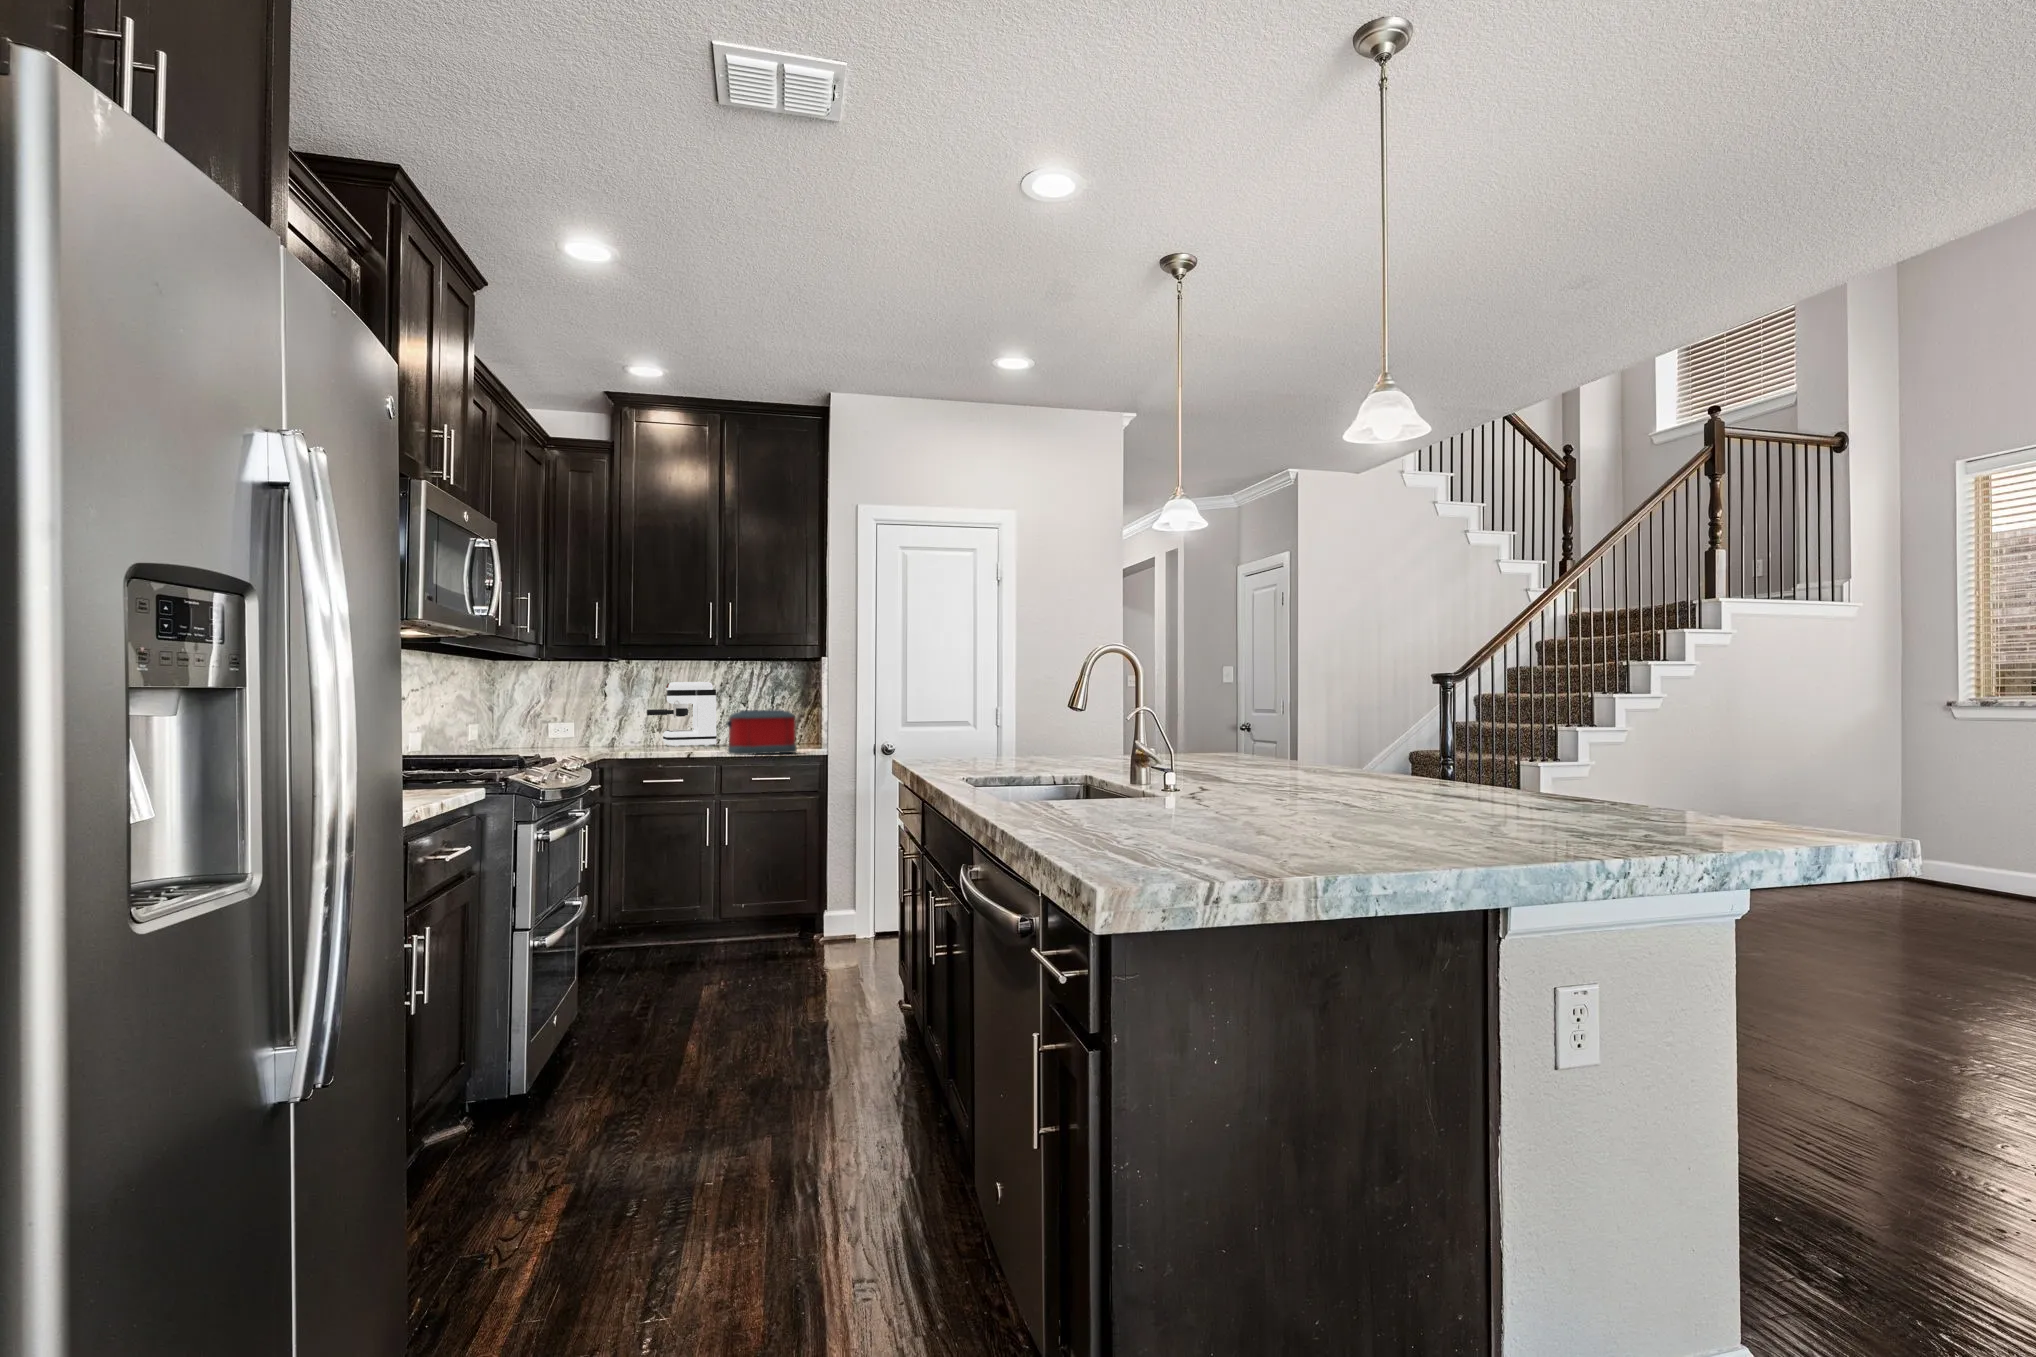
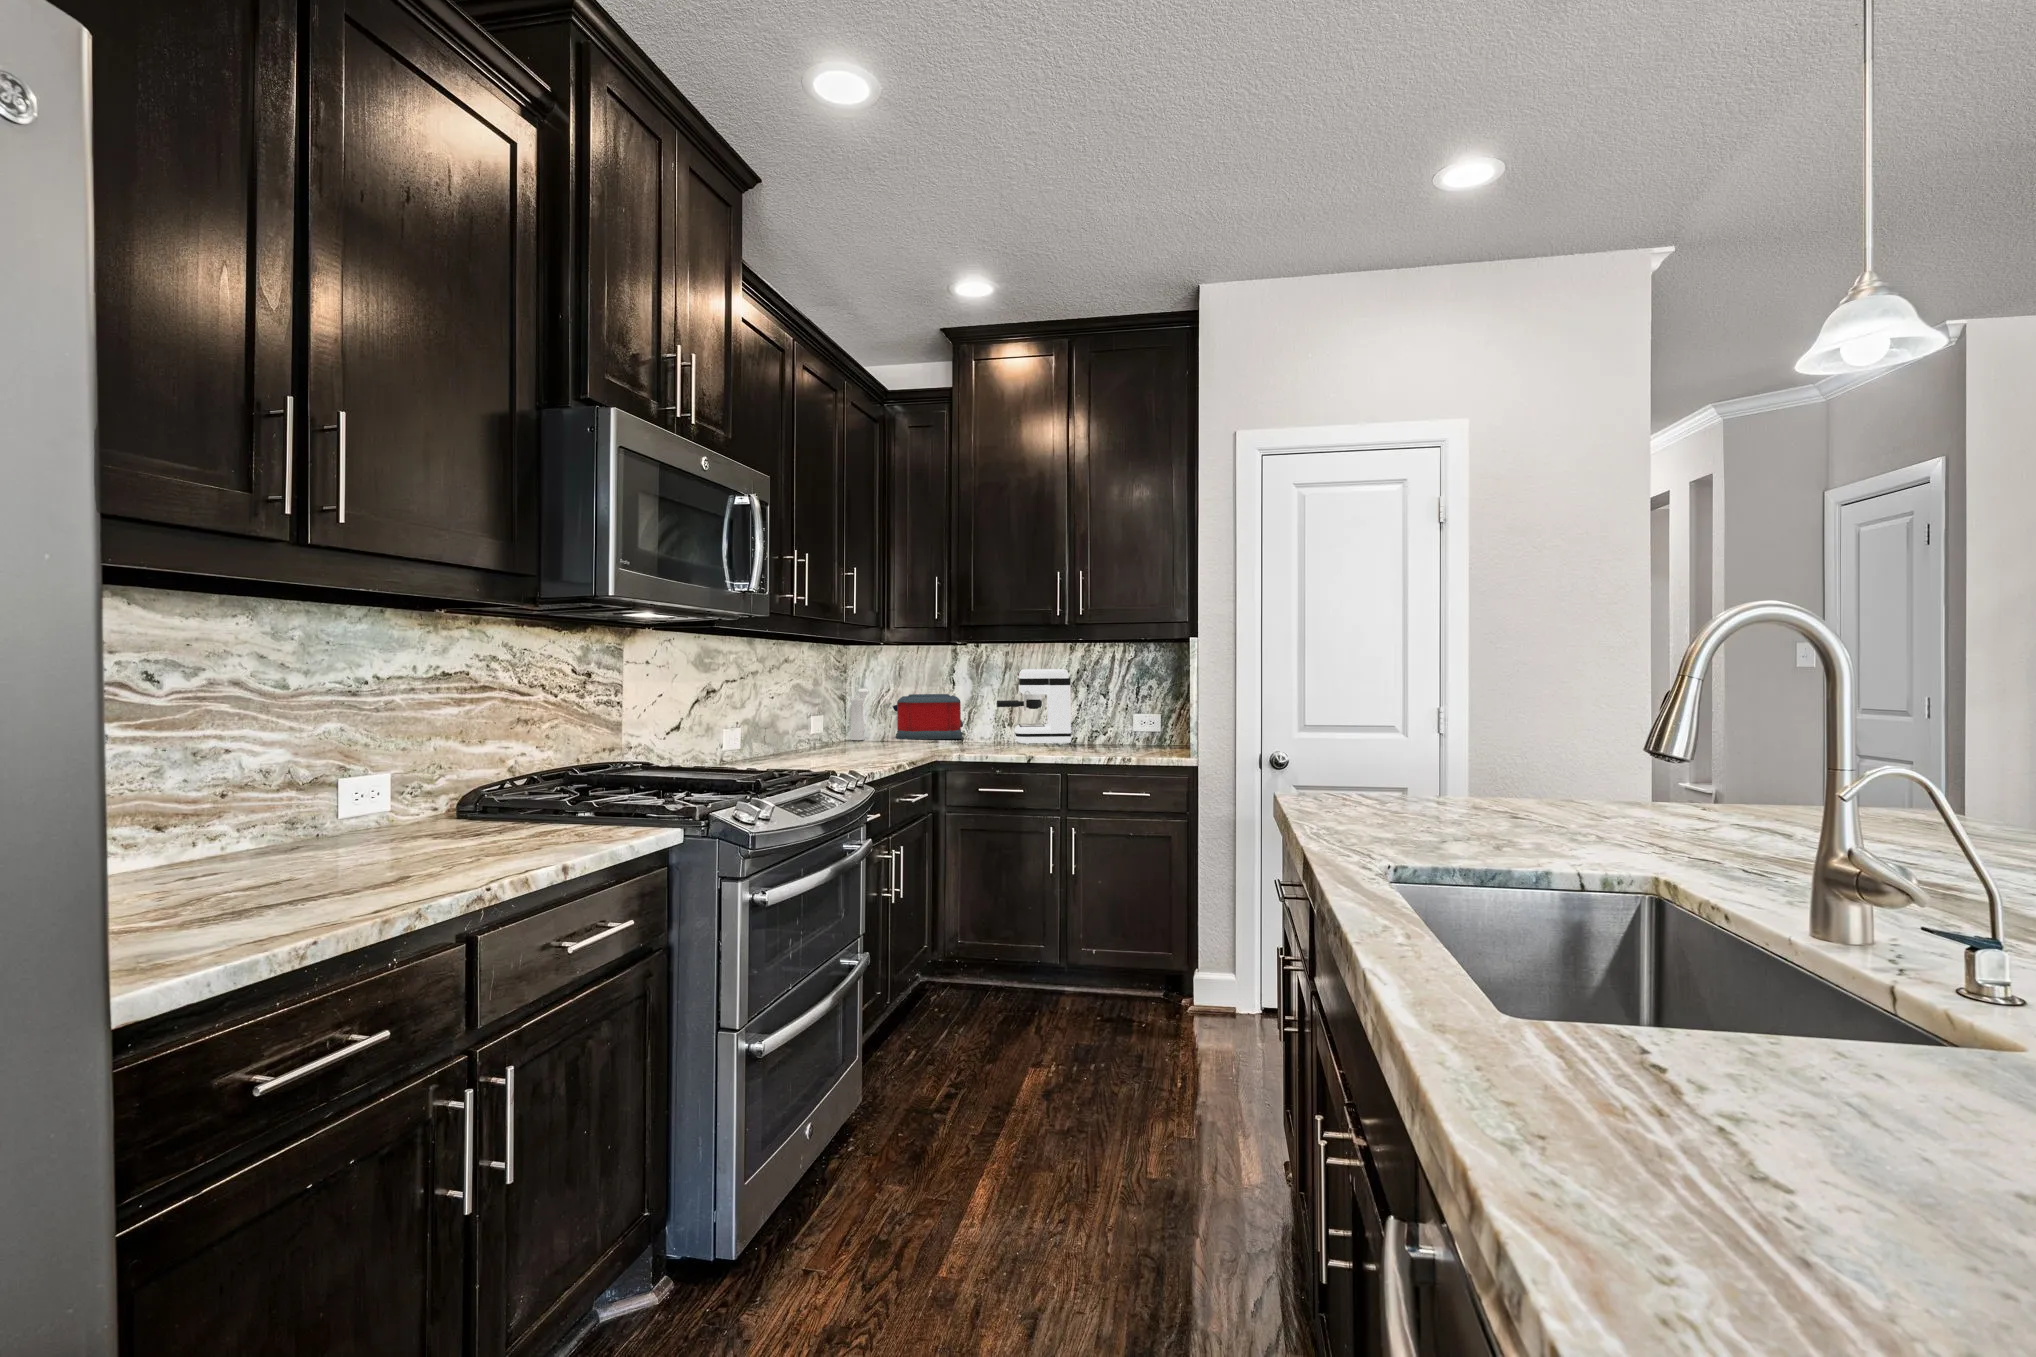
pepper mill: none [507,700,522,747] -> present [850,689,868,740]
toaster: present [727,710,797,755] -> present [893,694,963,740]

